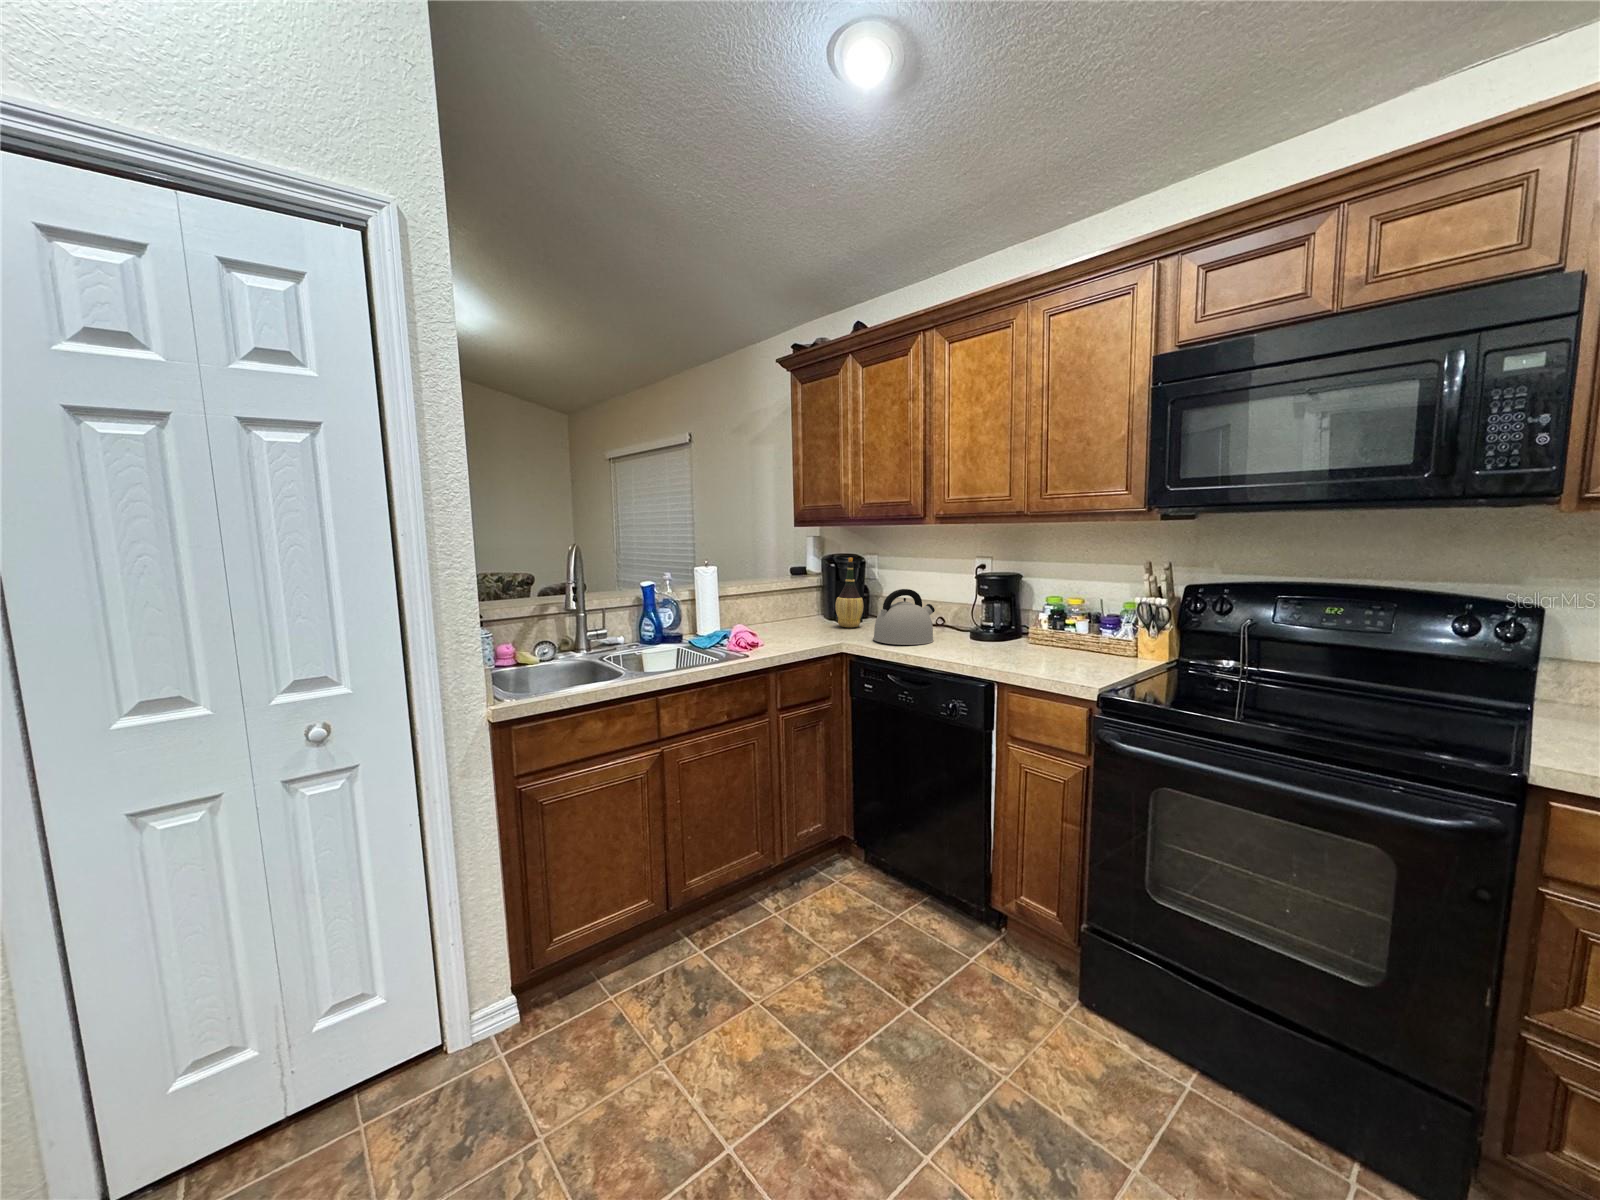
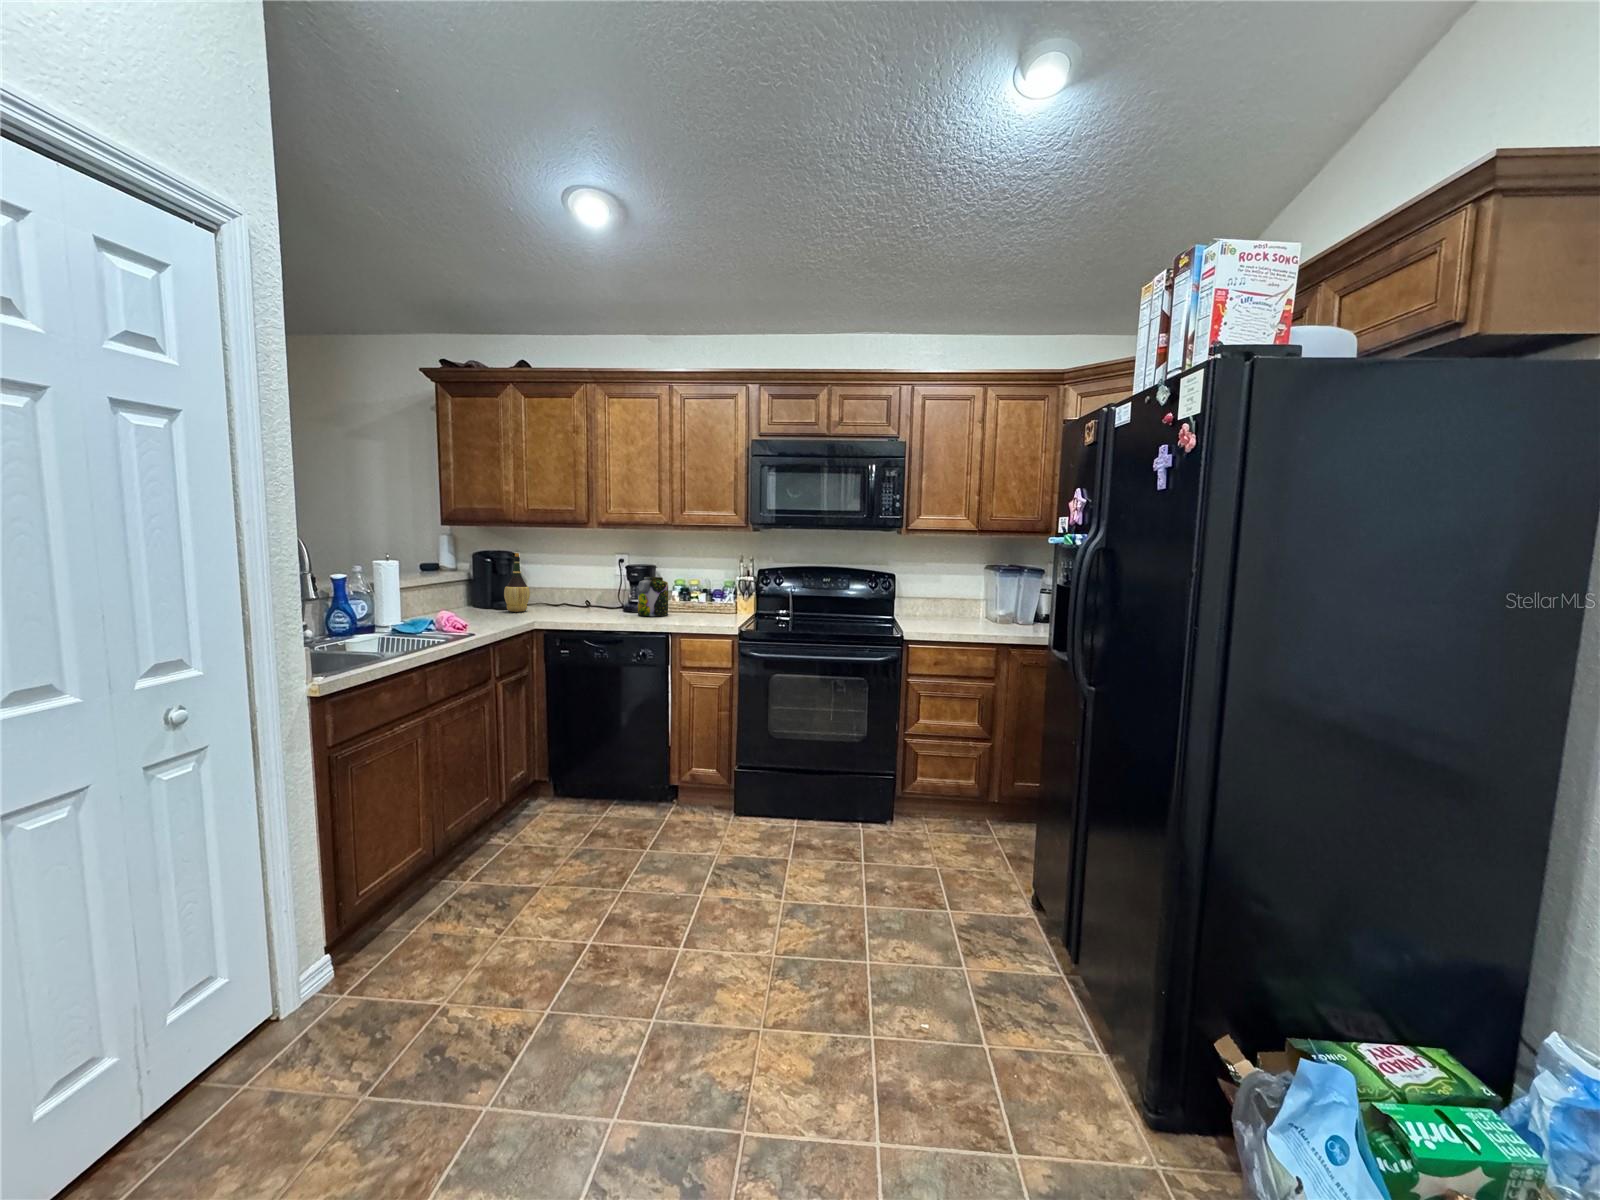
kettle: present [873,589,935,645] -> none [556,577,604,618]
jar: none [975,593,1020,652] -> present [638,577,668,616]

